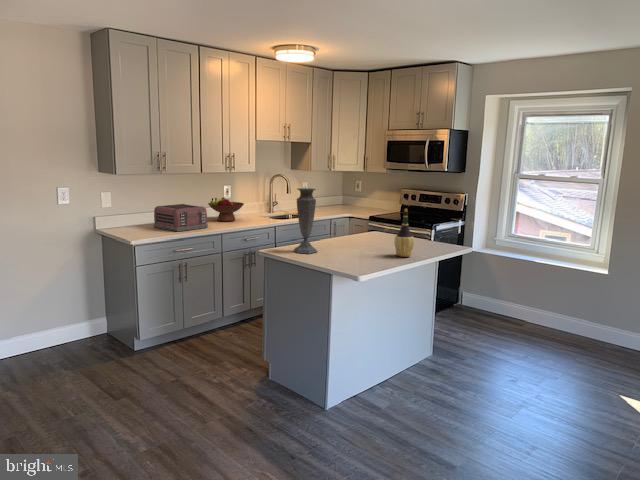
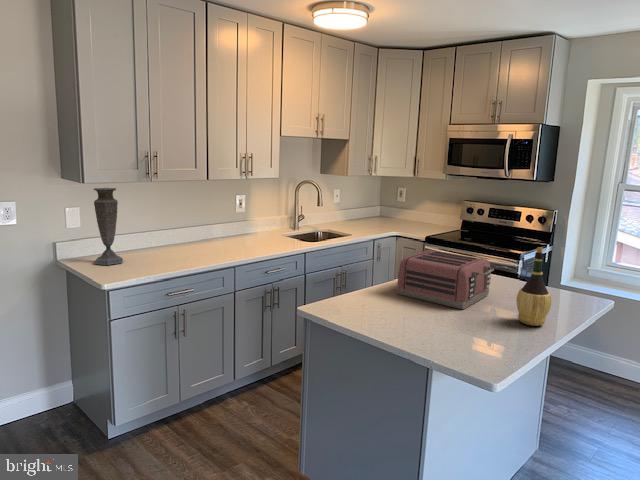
vase: present [294,188,317,254] -> present [94,188,123,265]
fruit bowl: present [208,197,244,221] -> none [216,212,264,246]
toaster: present [154,204,208,231] -> present [397,250,494,309]

